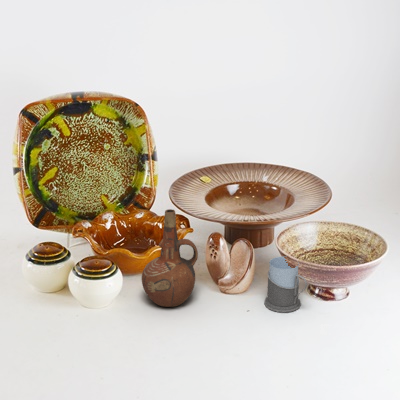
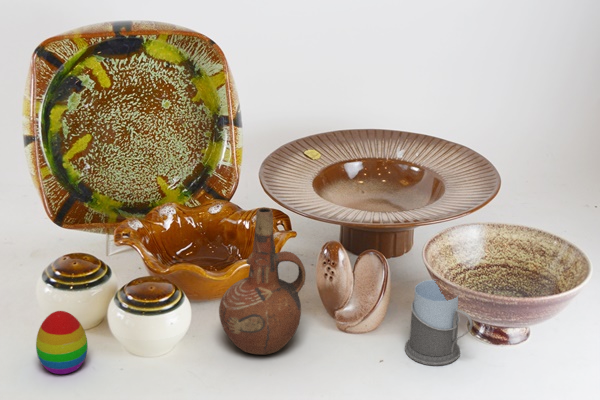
decorative egg: none [23,278,56,319] -> present [36,311,88,374]

